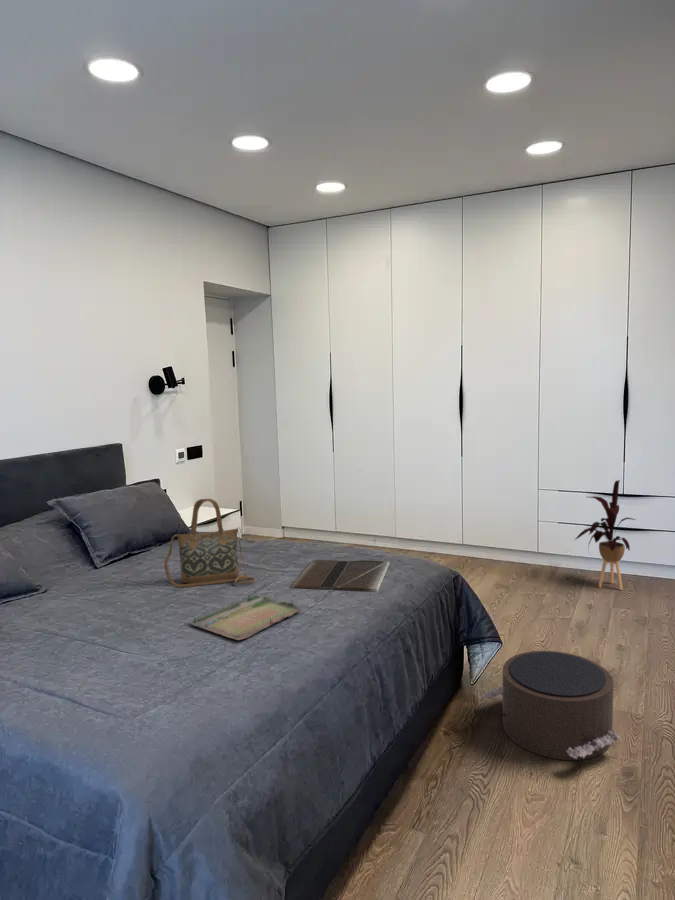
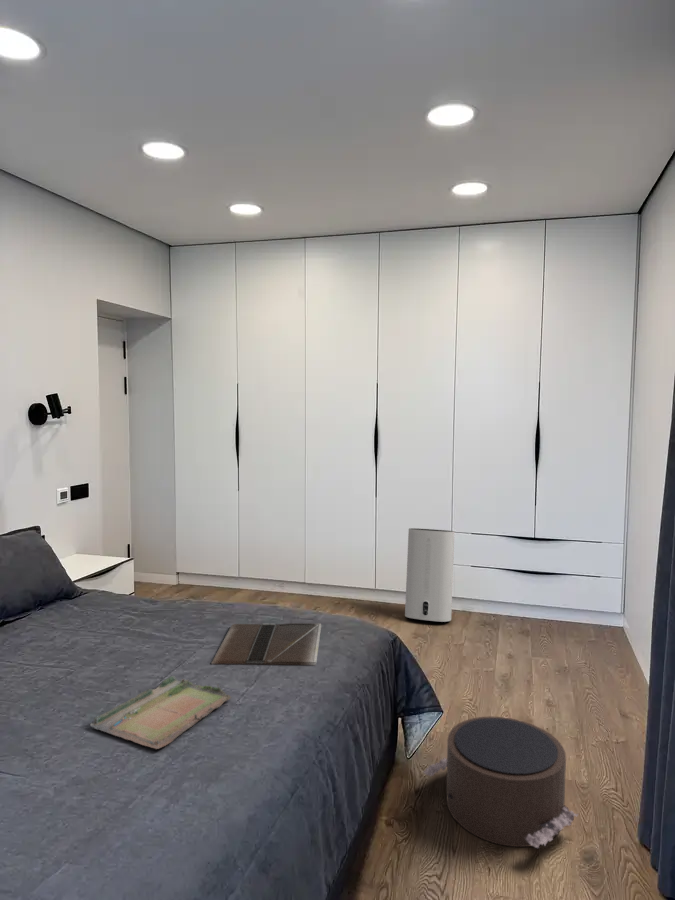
house plant: present [576,480,635,590] -> none [488,524,548,635]
air purifier: none [493,486,542,576] -> present [405,528,455,622]
handbag: present [164,499,255,587] -> none [51,557,166,669]

